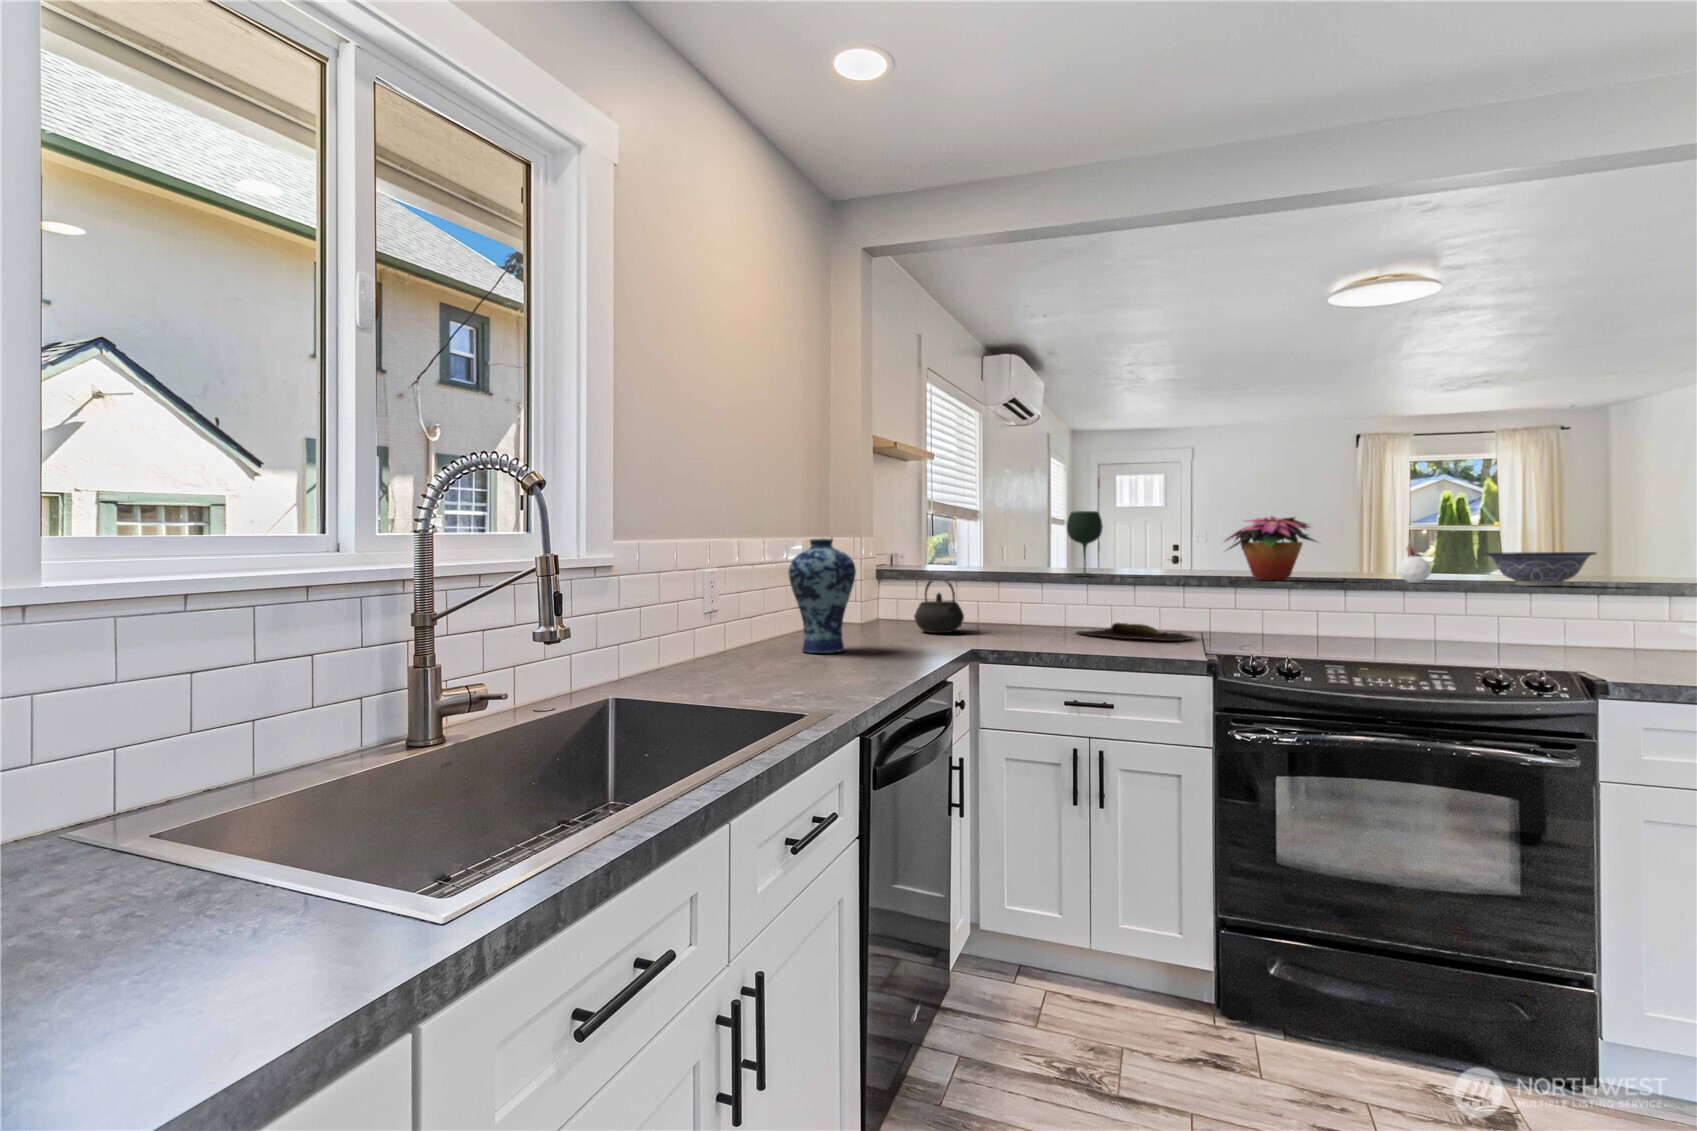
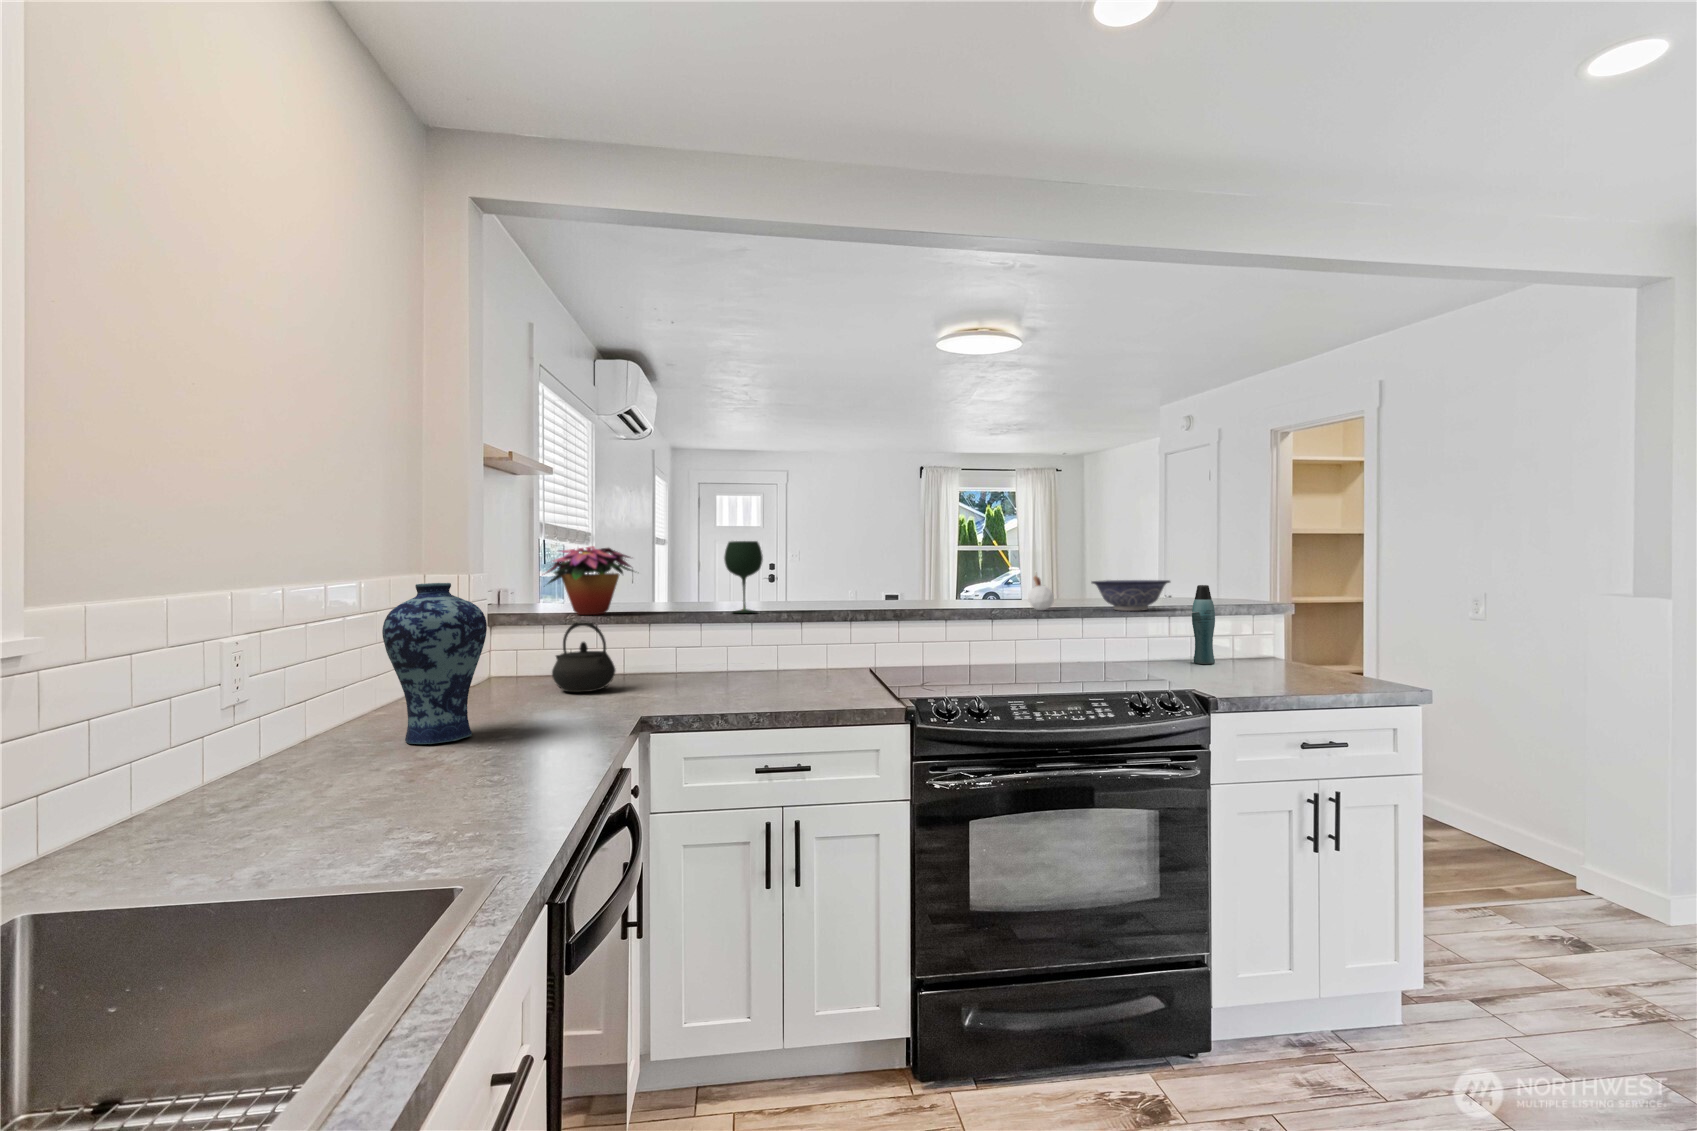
flower arrangement: present [1225,516,1316,580] -> present [547,546,633,615]
bottle: none [1626,558,1661,652] -> present [1192,585,1215,664]
cutting board: present [1077,623,1194,641] -> none [742,664,871,684]

